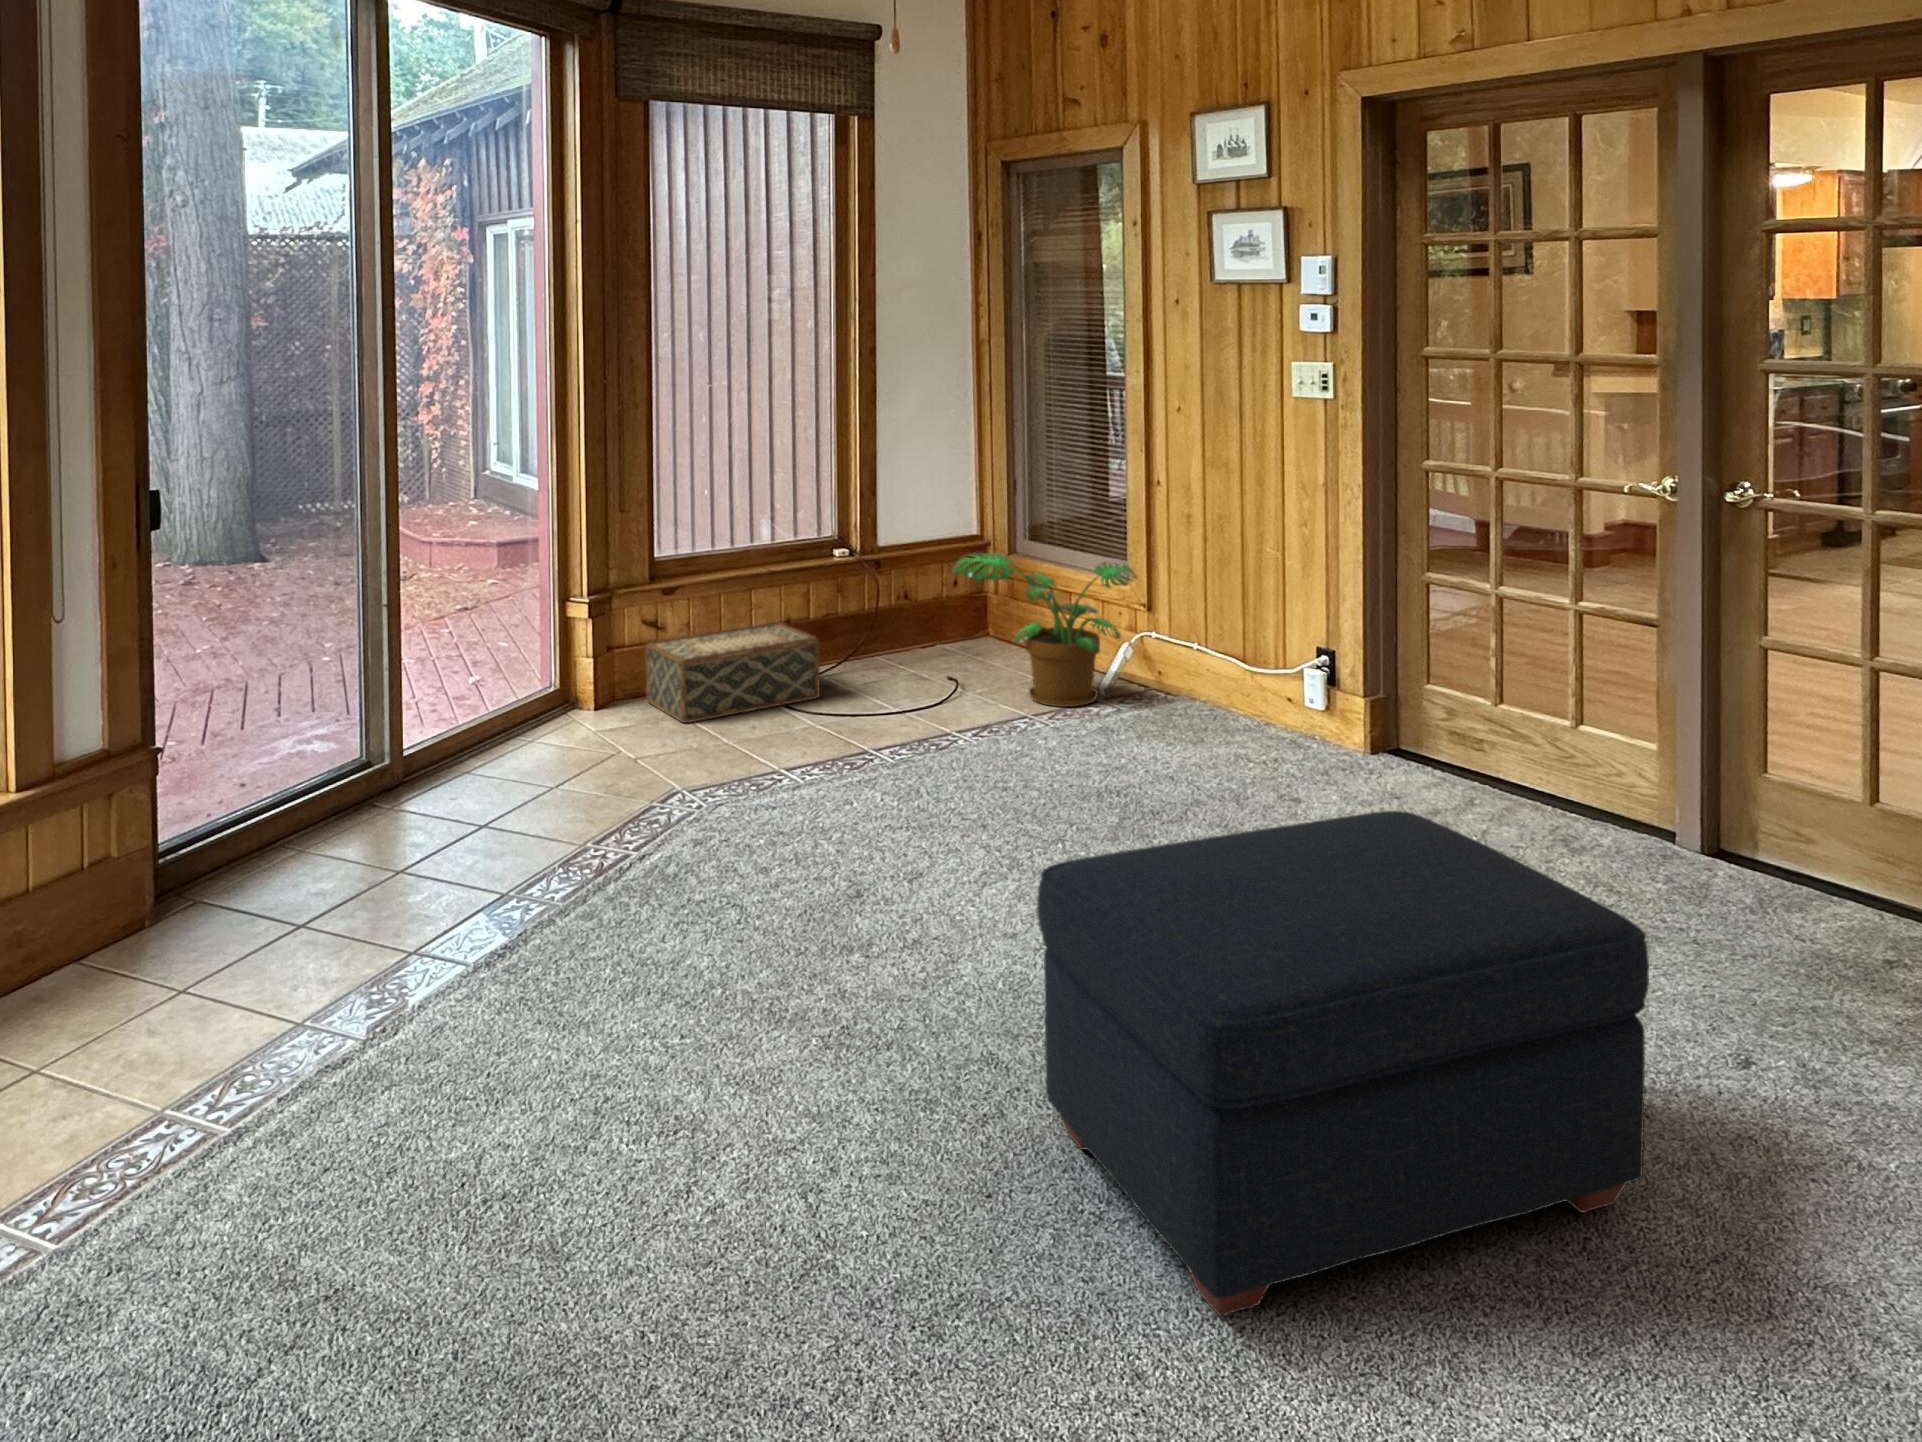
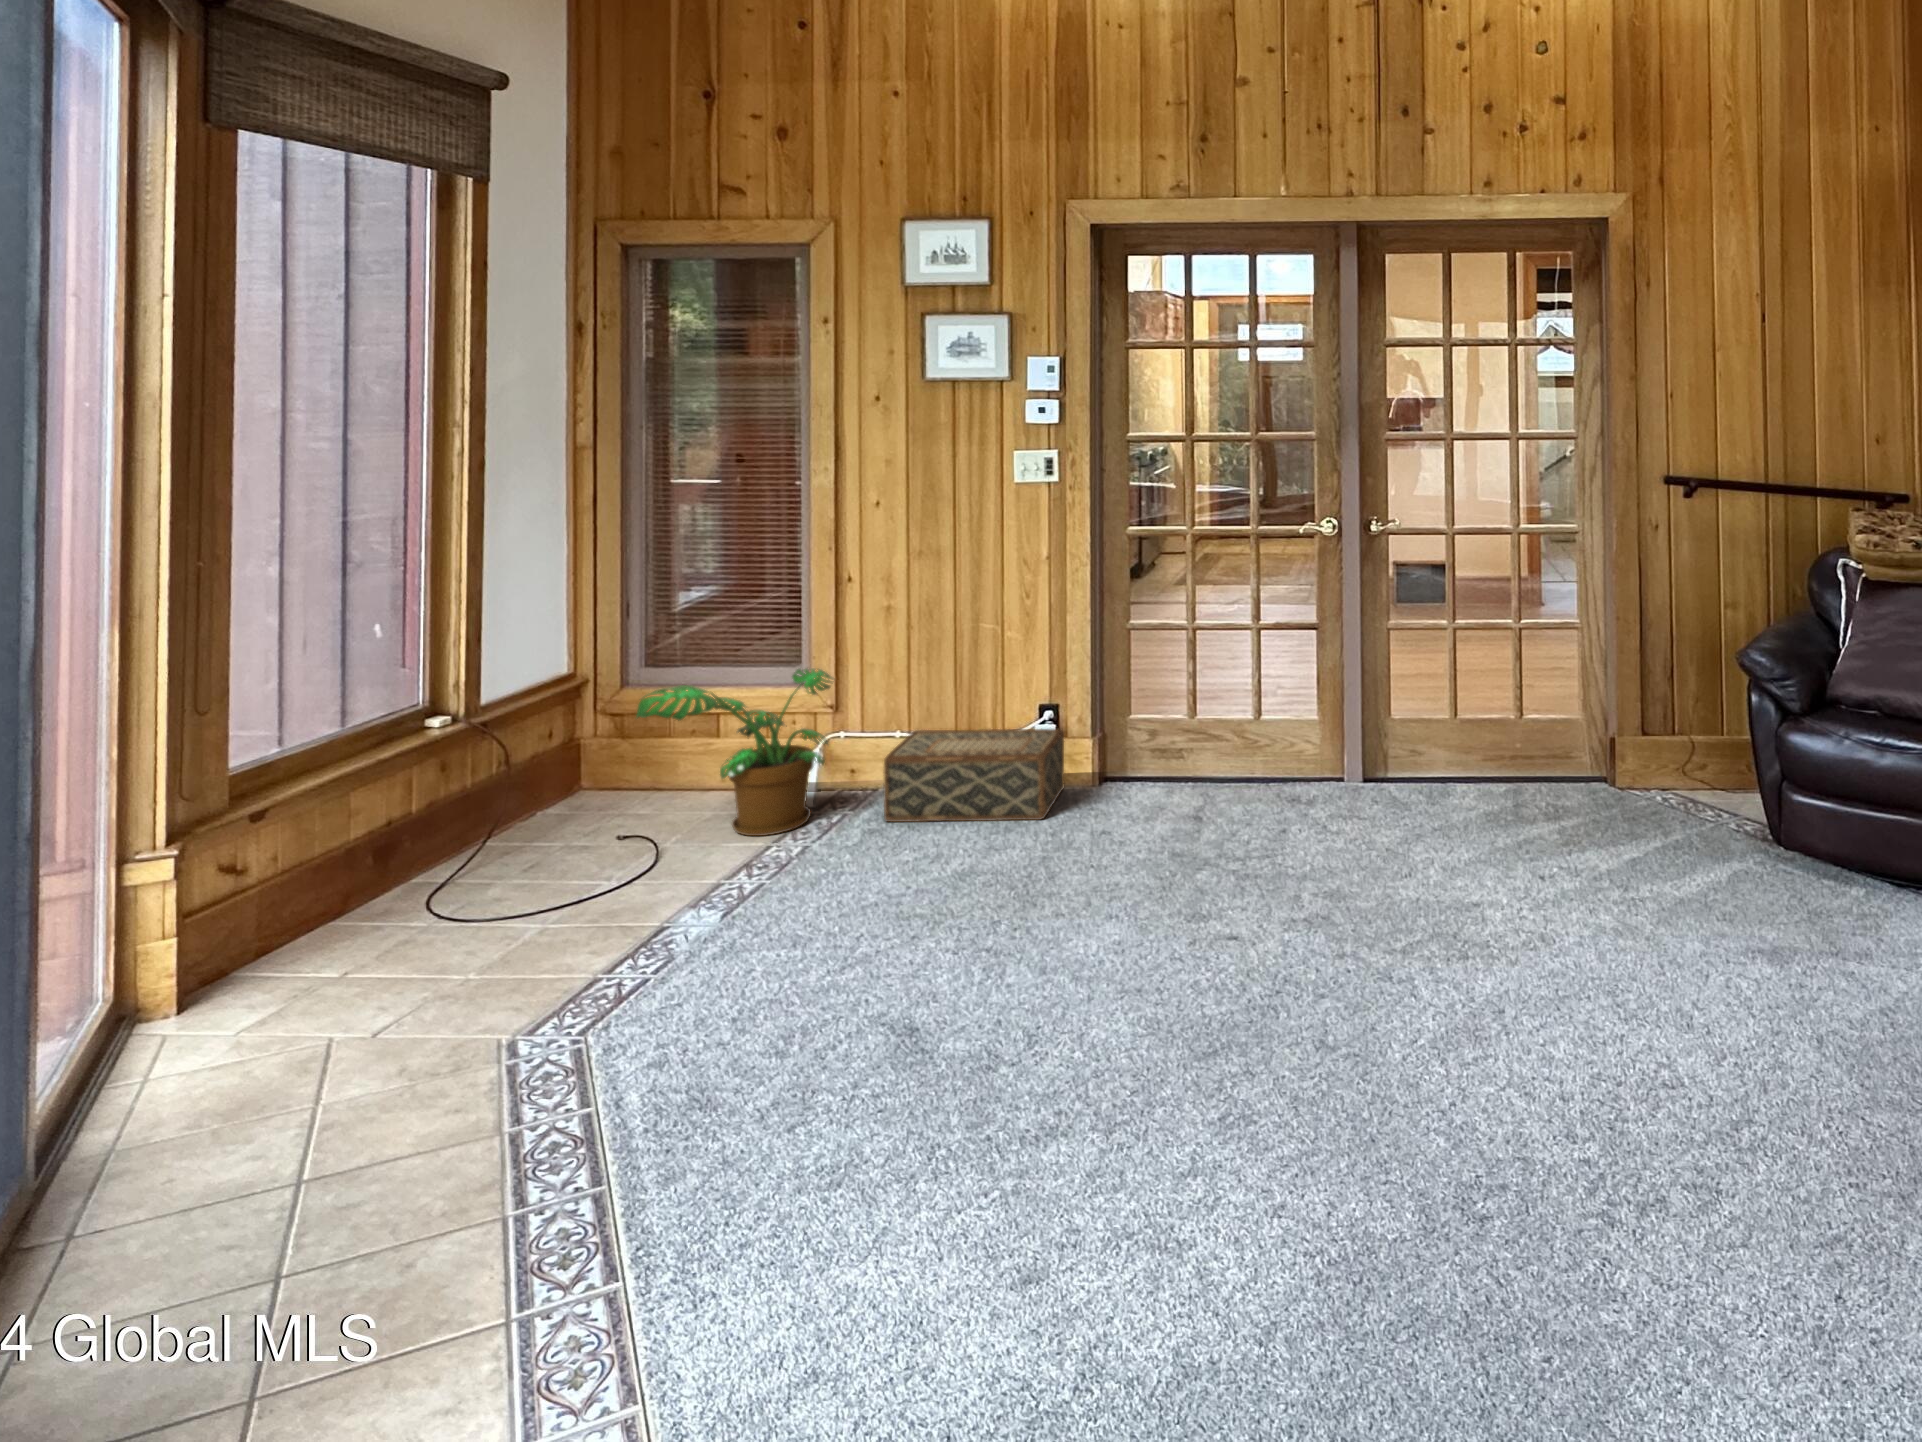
woven basket: present [646,622,820,723] -> present [883,729,1065,822]
ottoman: present [1037,811,1649,1316] -> none [1346,782,1658,1170]

